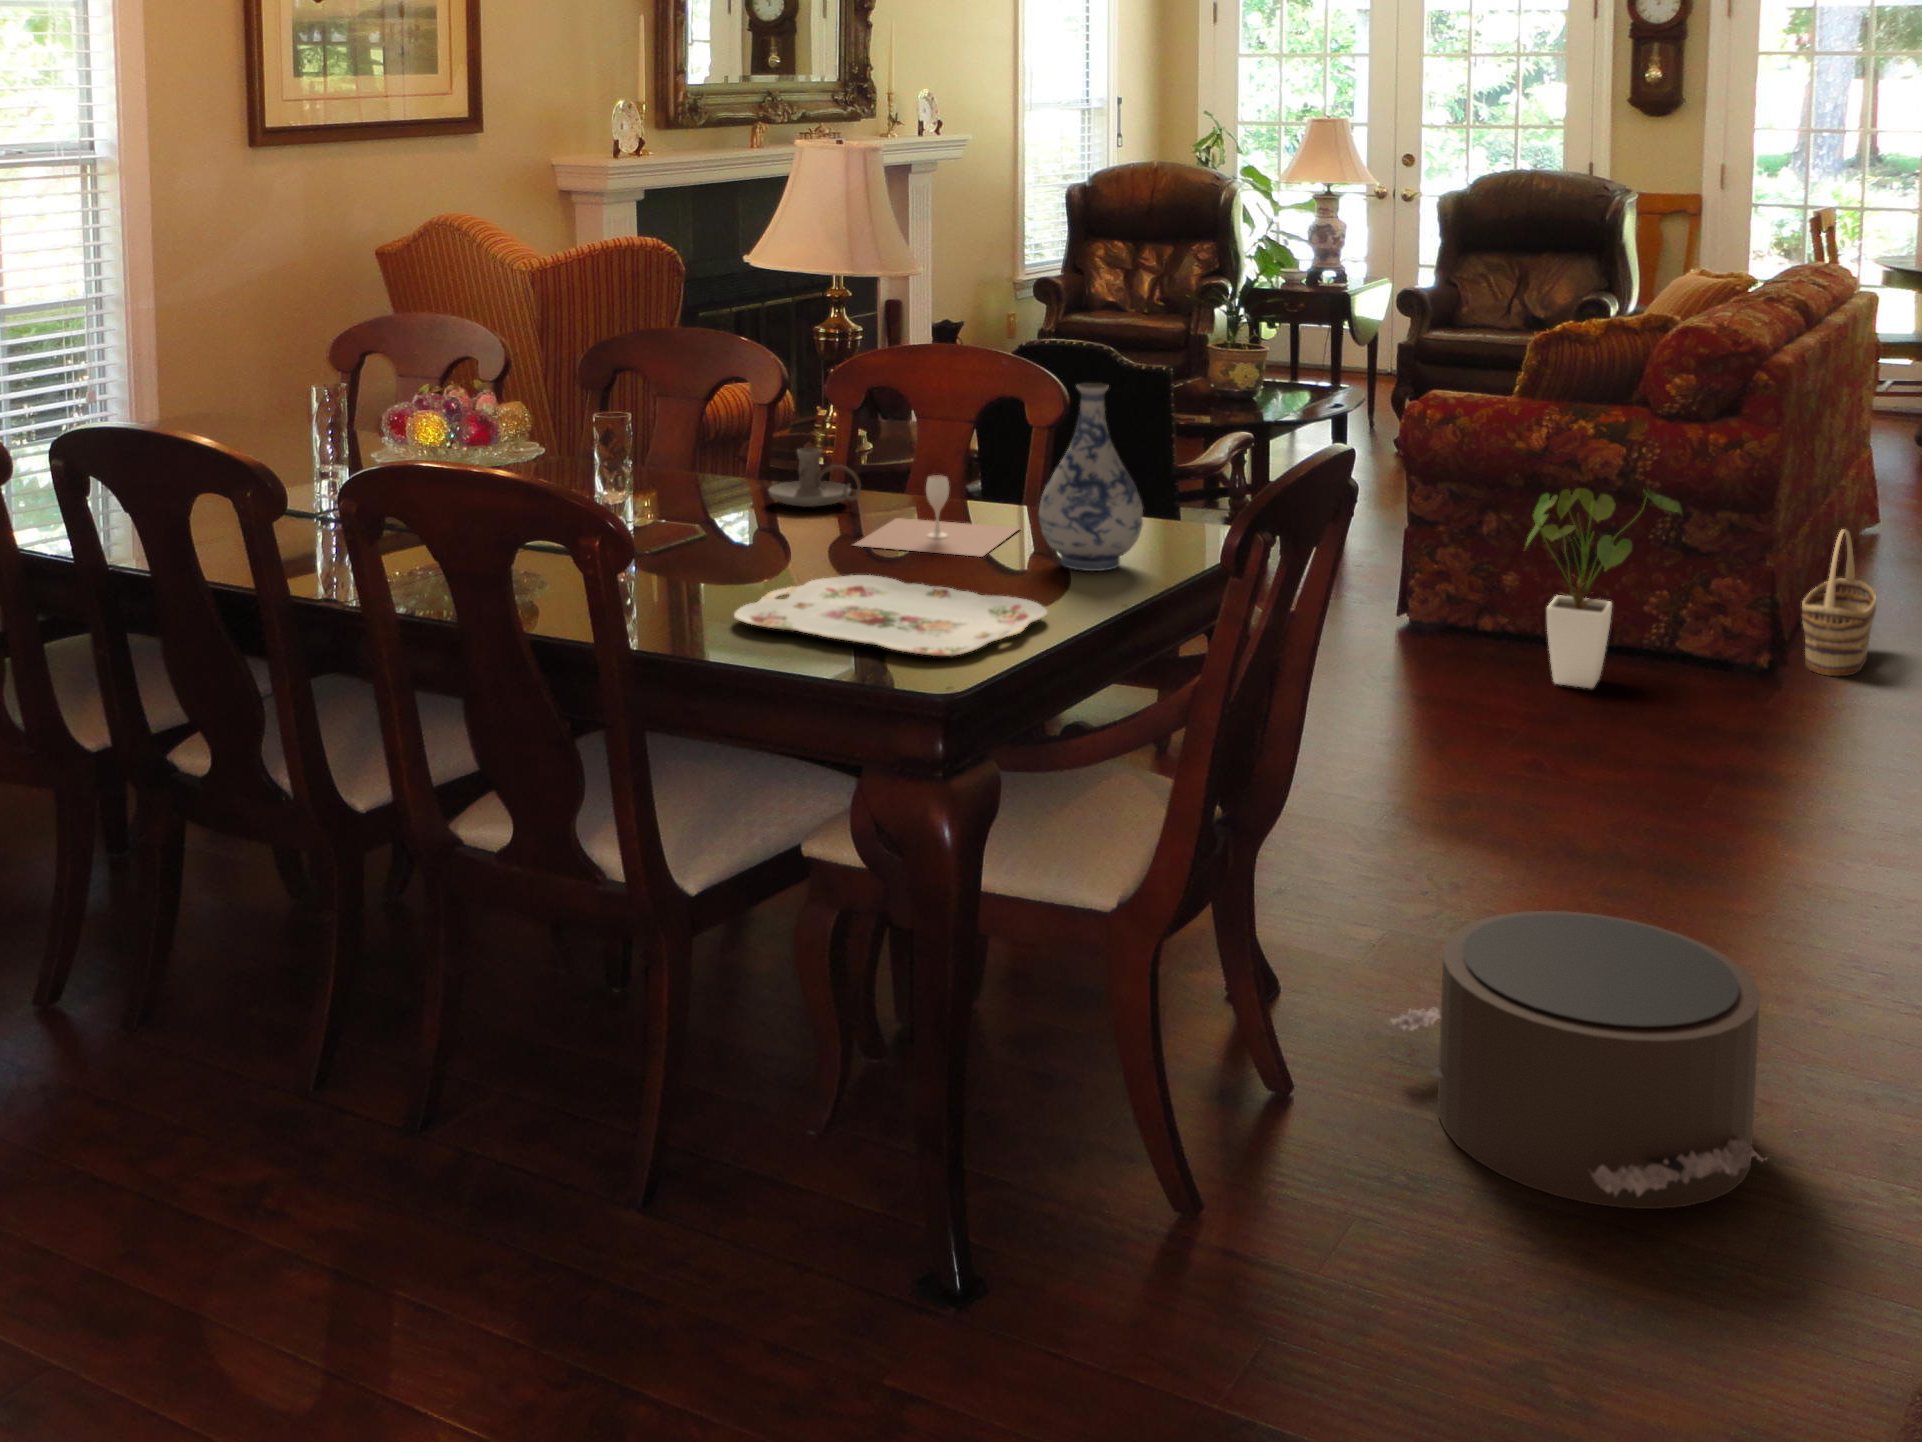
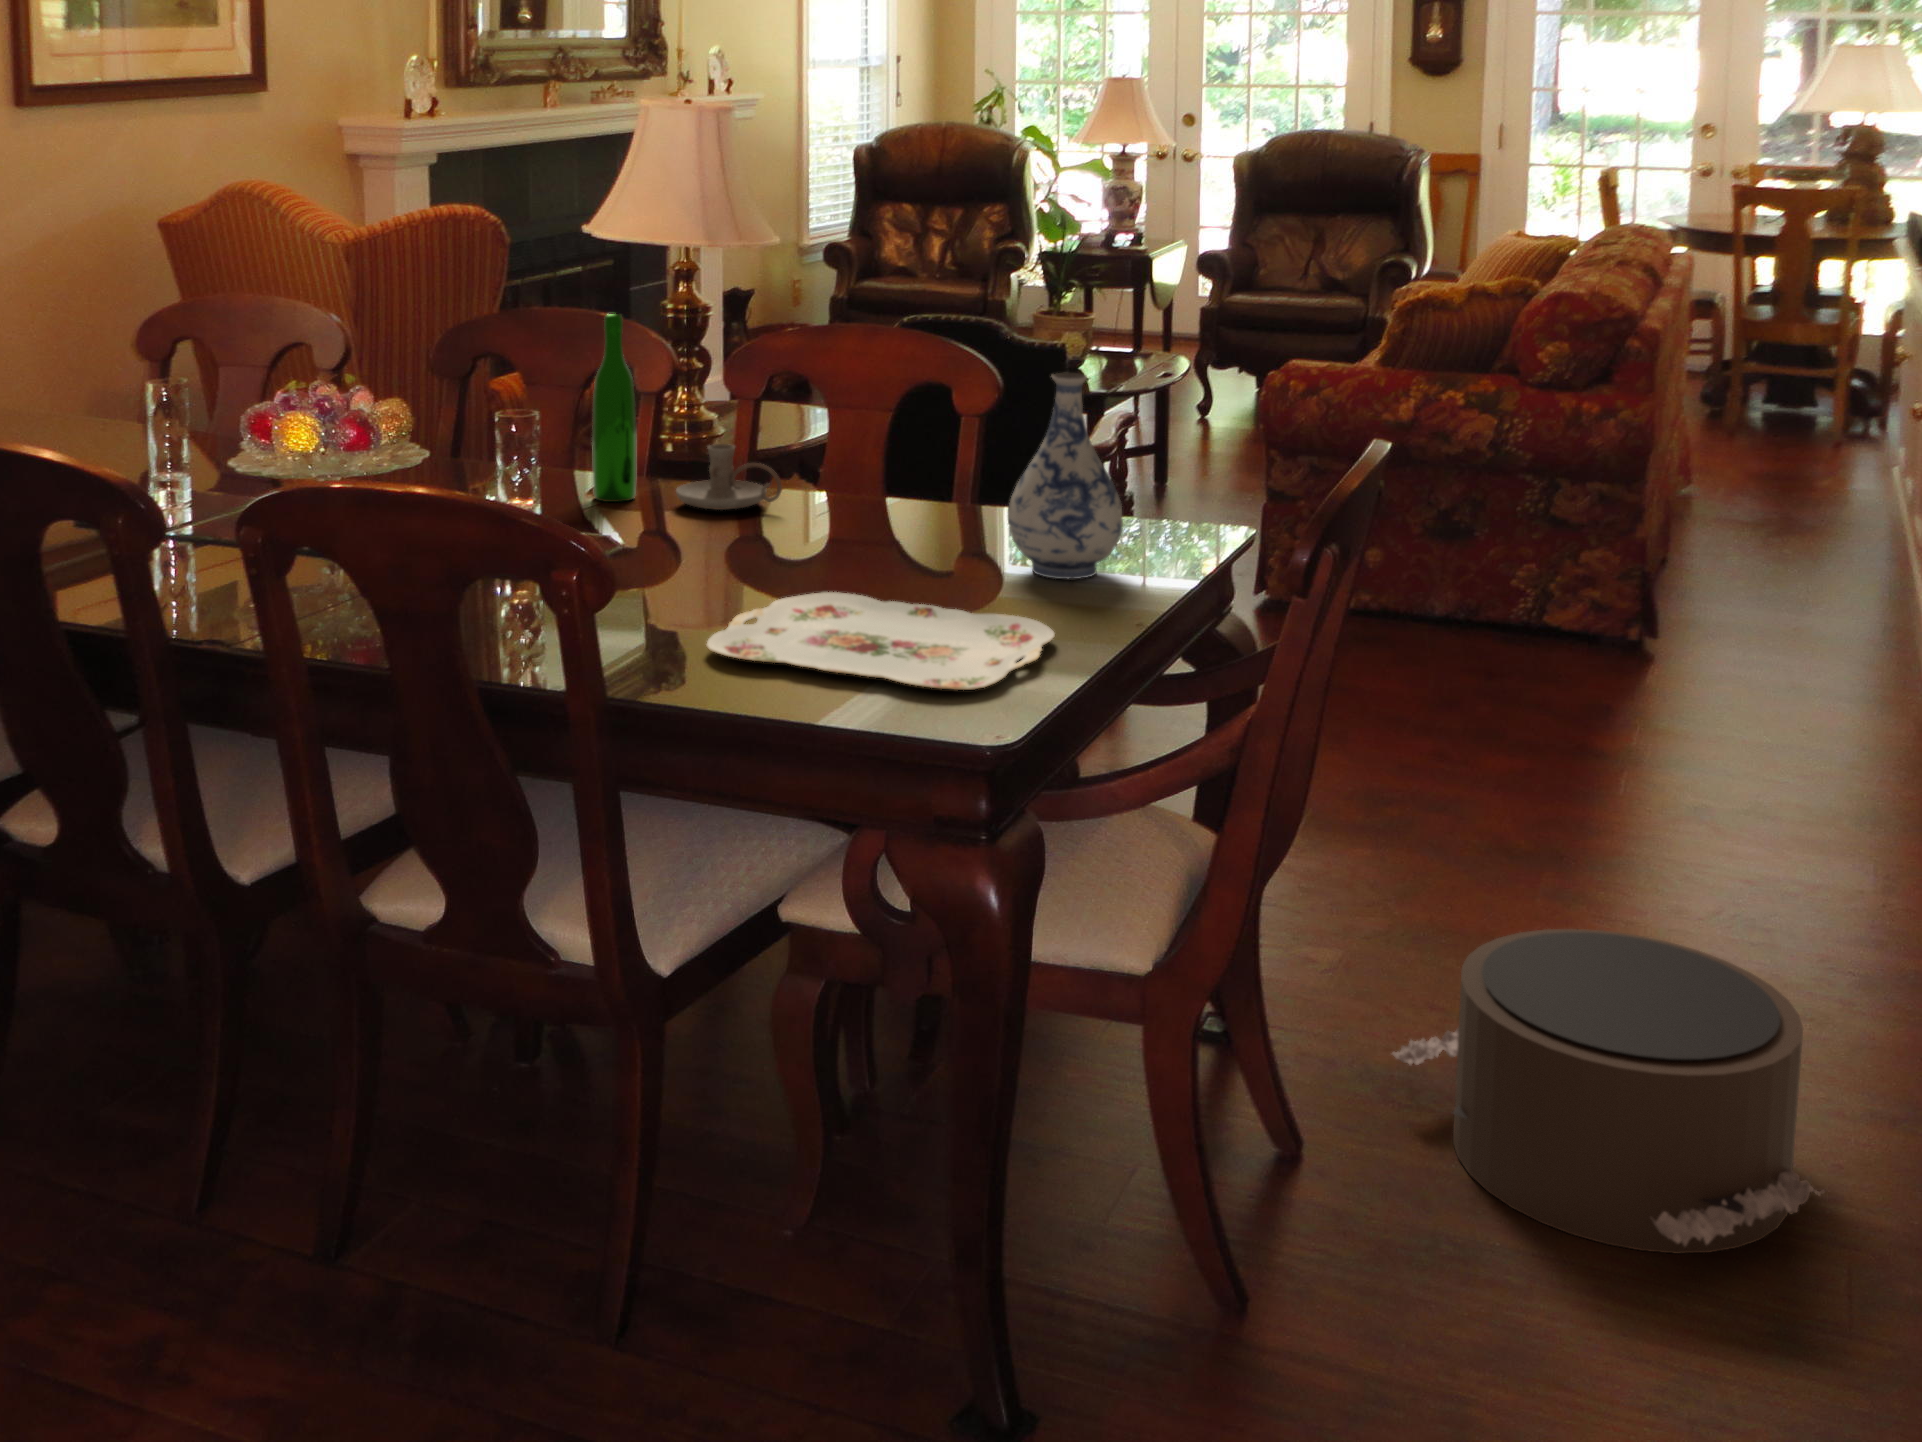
wine bottle: none [698,330,737,499] -> present [592,314,636,502]
wine glass: present [854,475,1019,557] -> none [792,475,967,565]
house plant: present [1527,488,1682,688] -> none [1398,454,1553,668]
basket: present [1802,529,1876,676] -> none [1662,498,1732,647]

